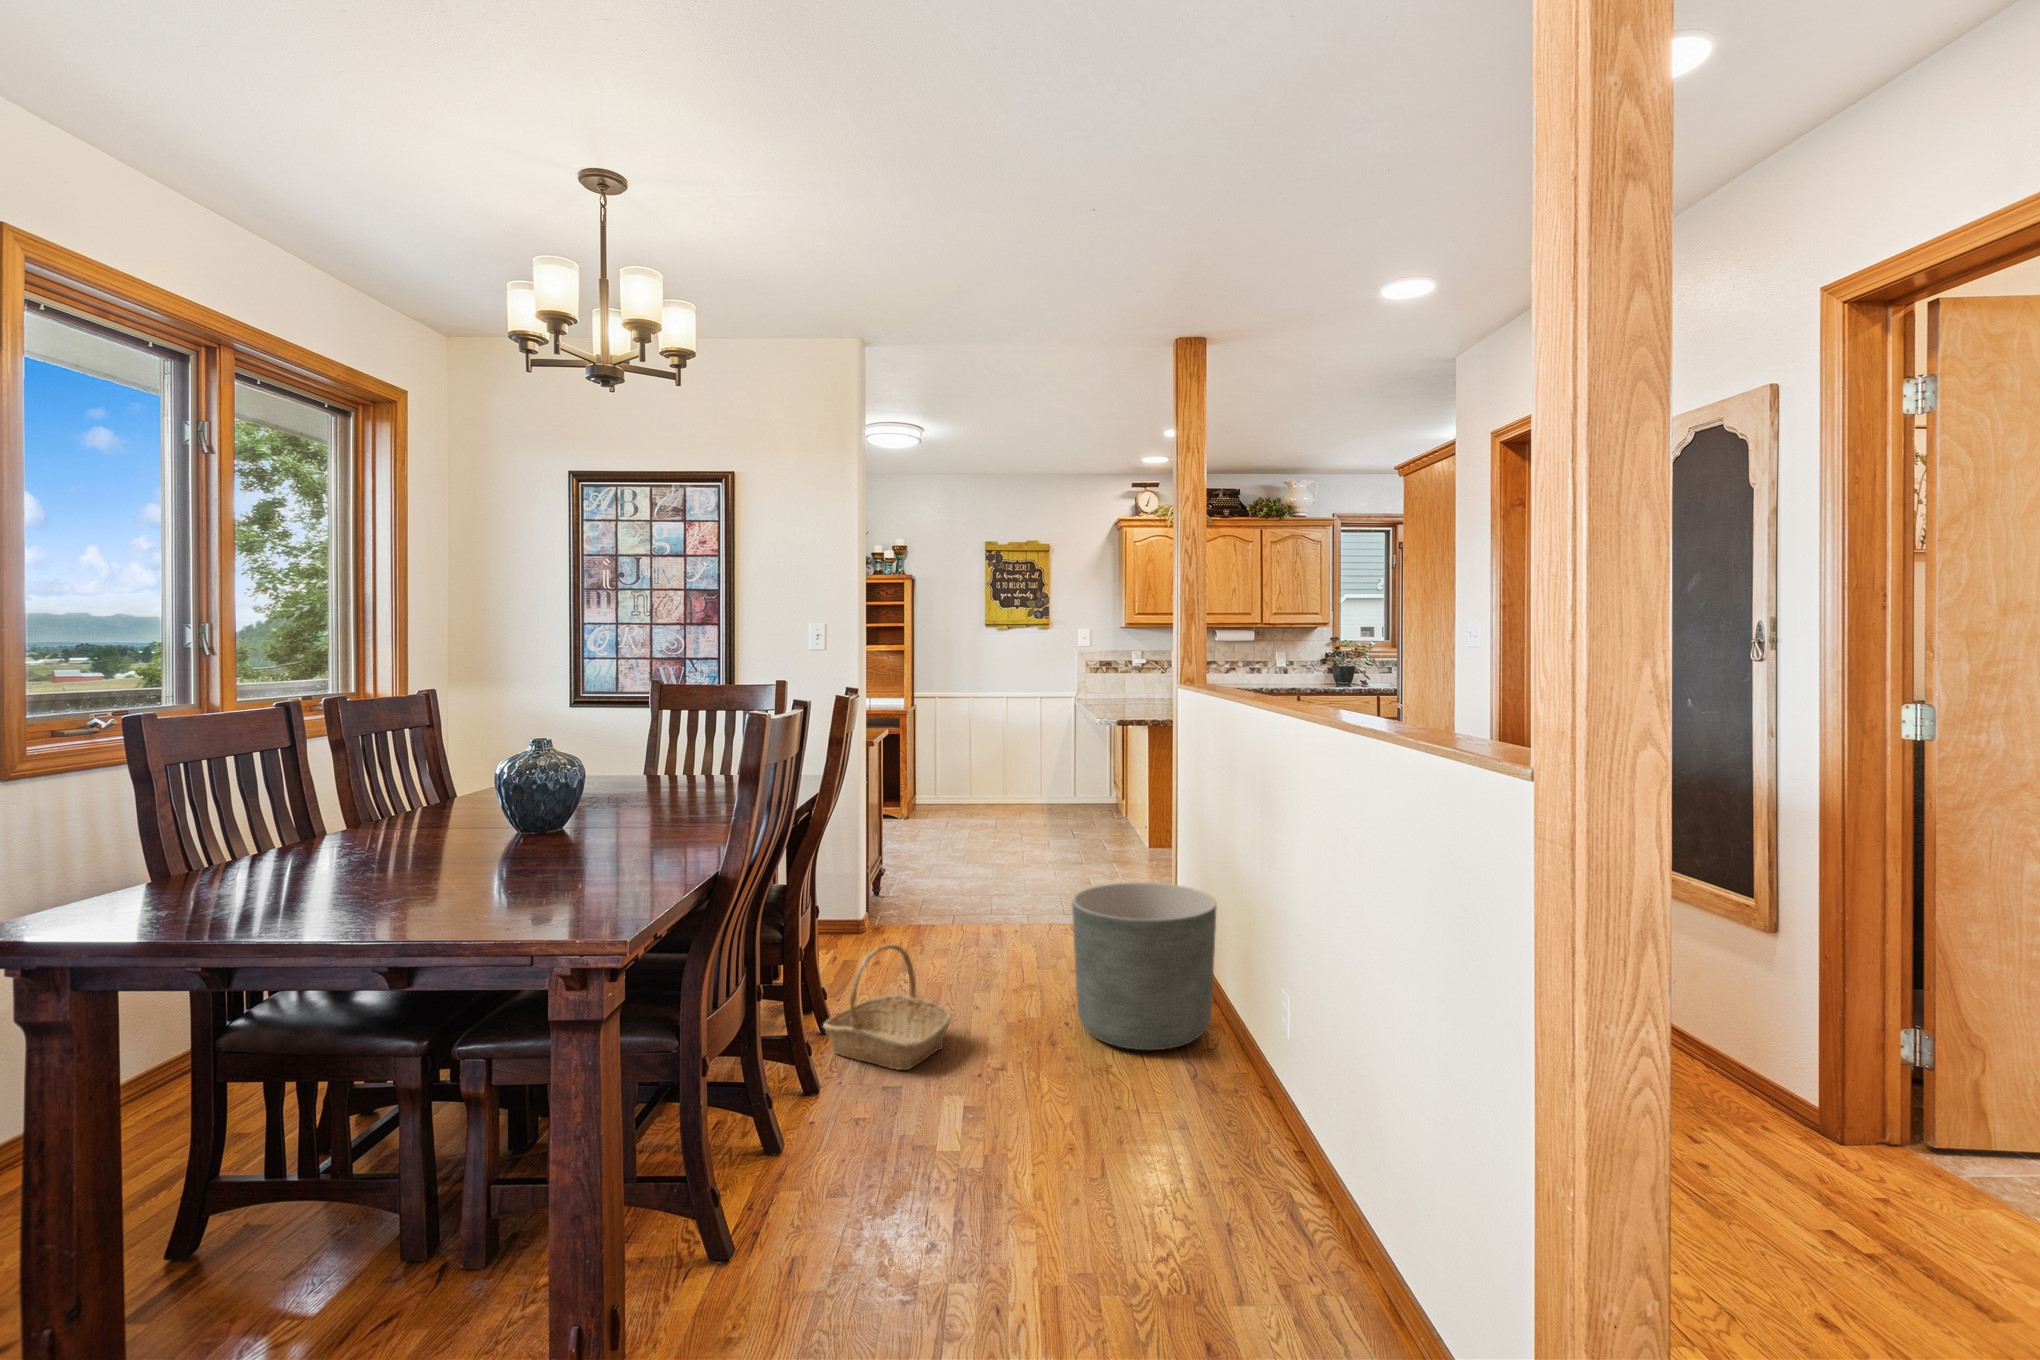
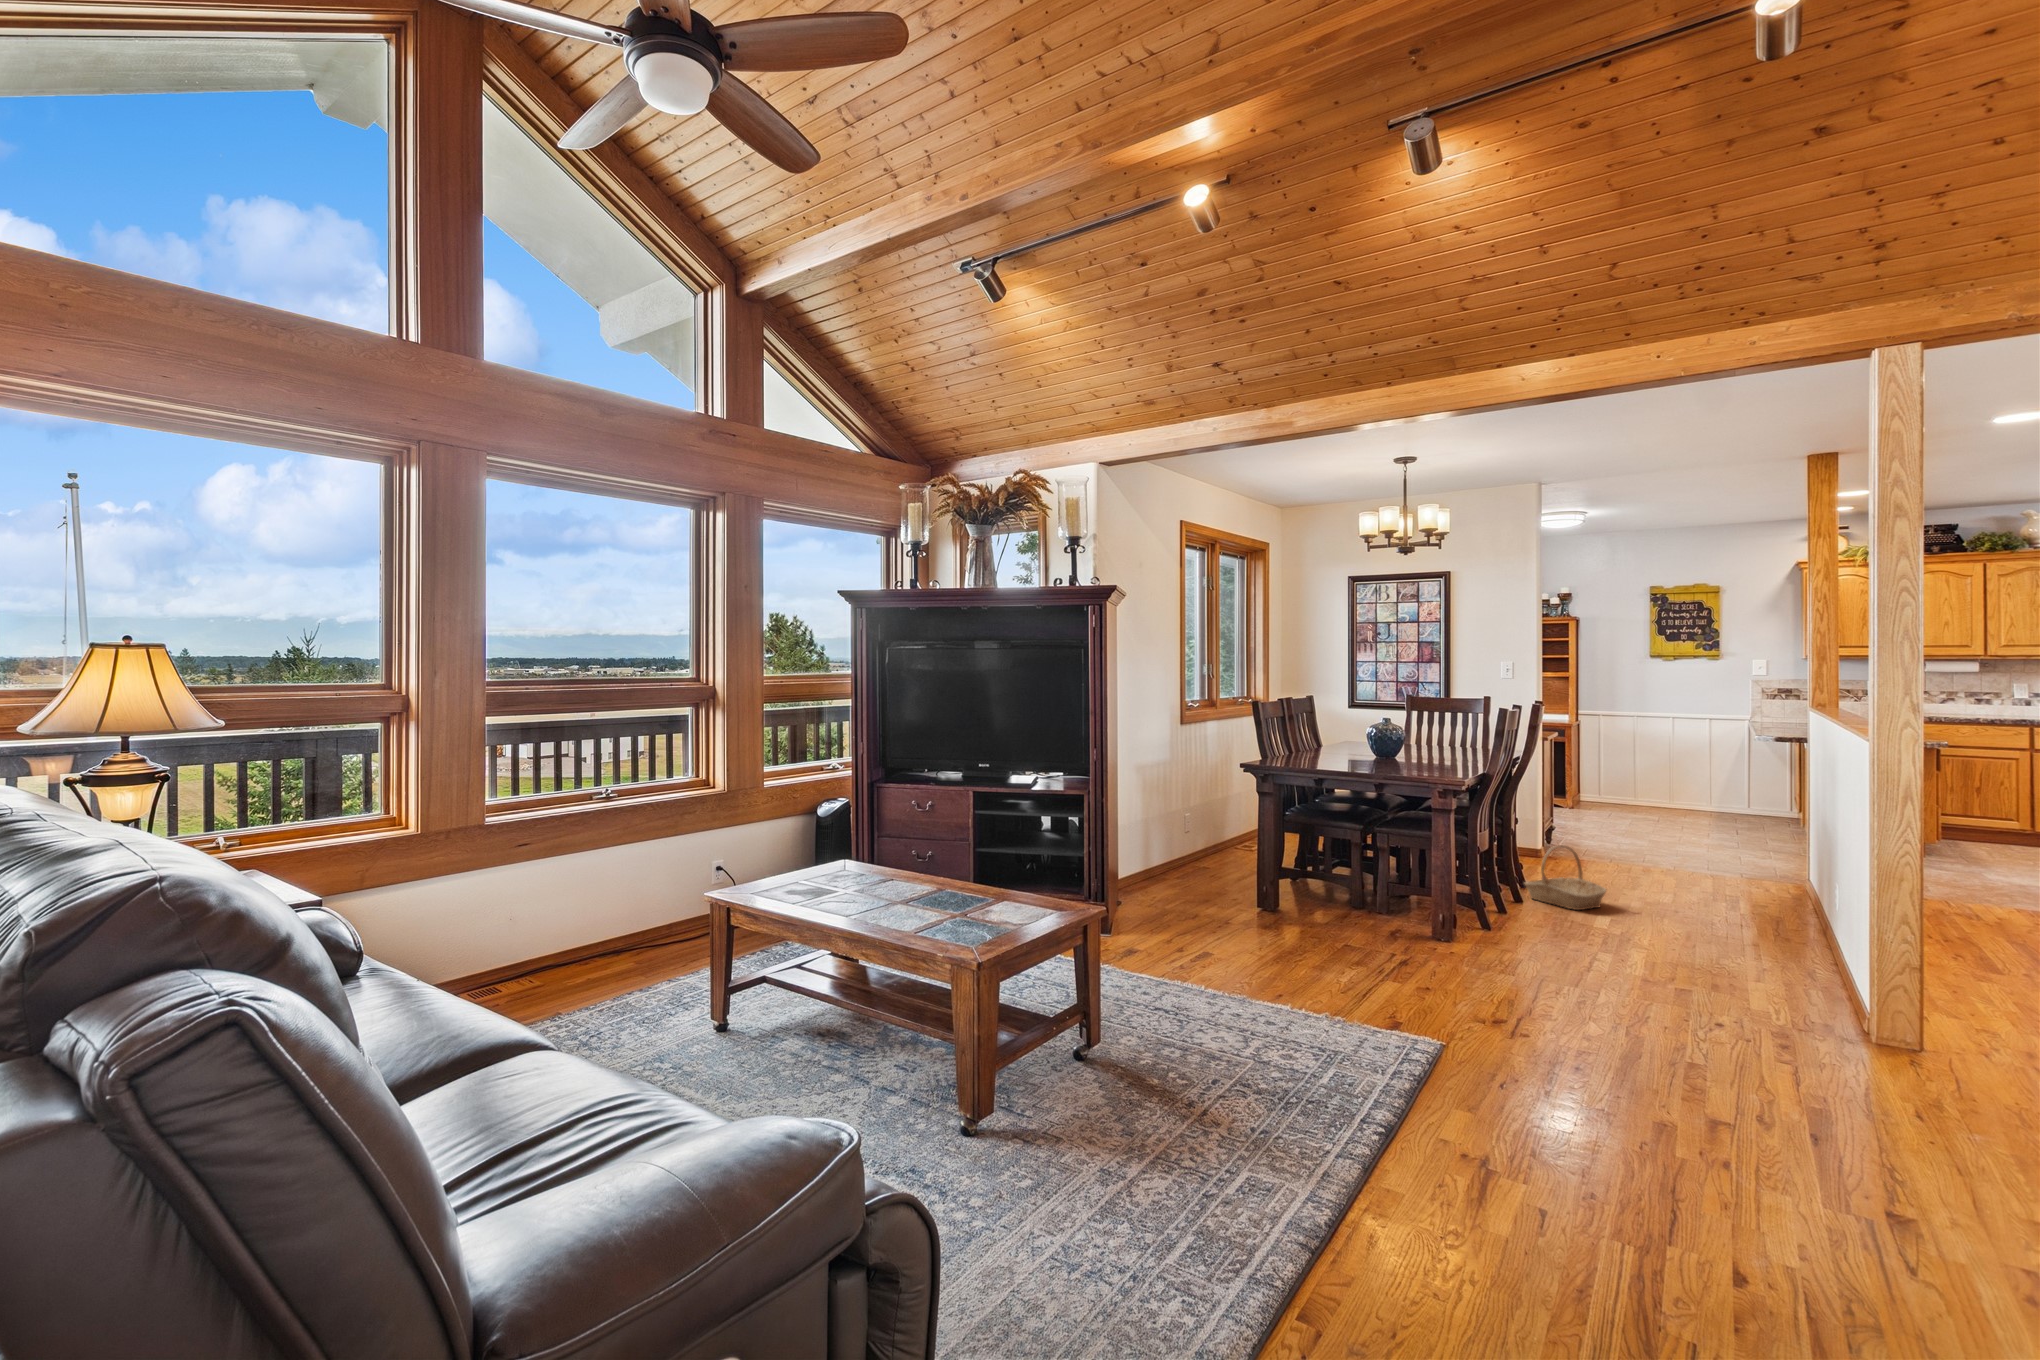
planter: present [1072,882,1216,1050] -> none [1694,834,1811,932]

